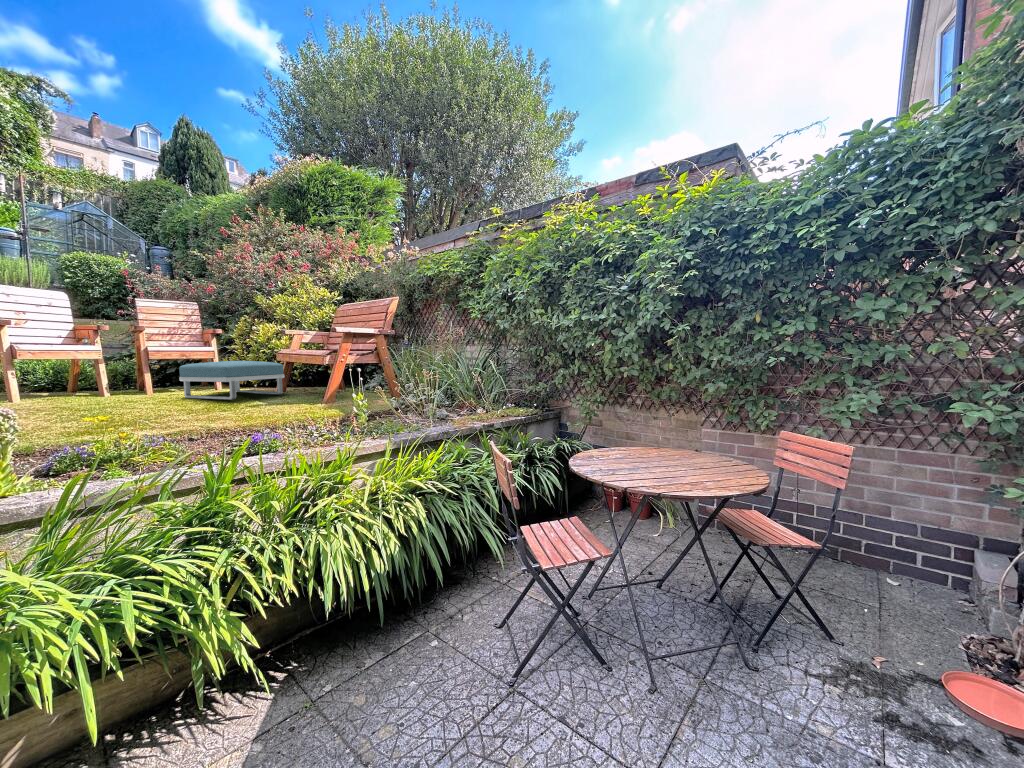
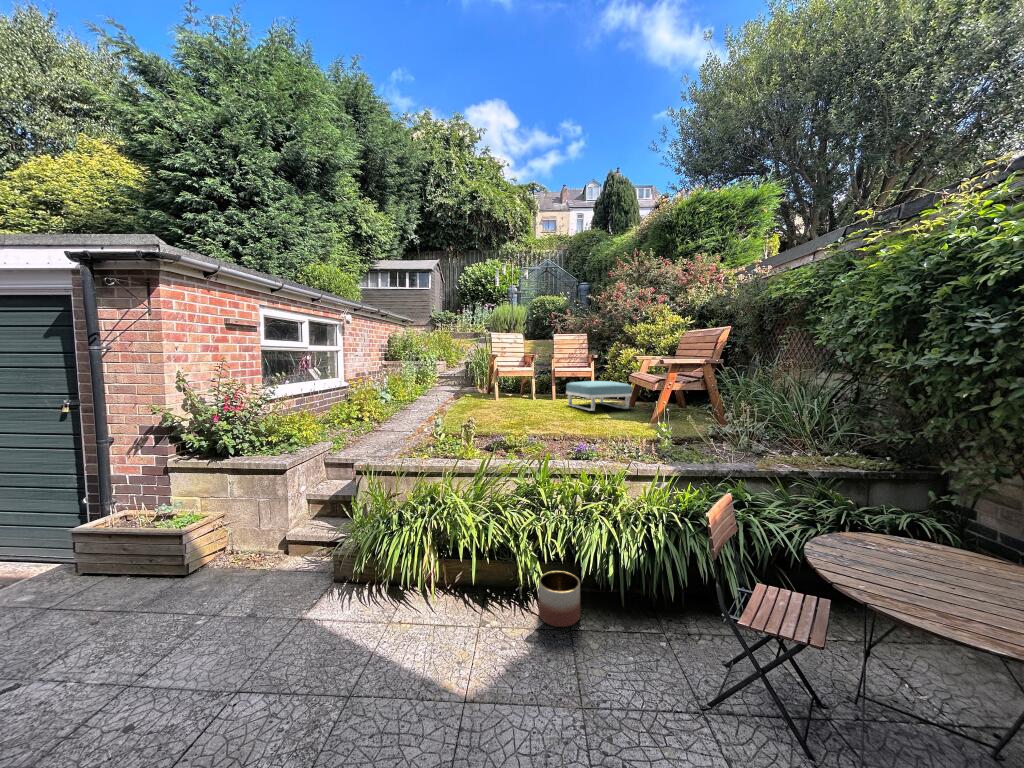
planter: none [241,618,318,717] -> present [538,571,580,627]

